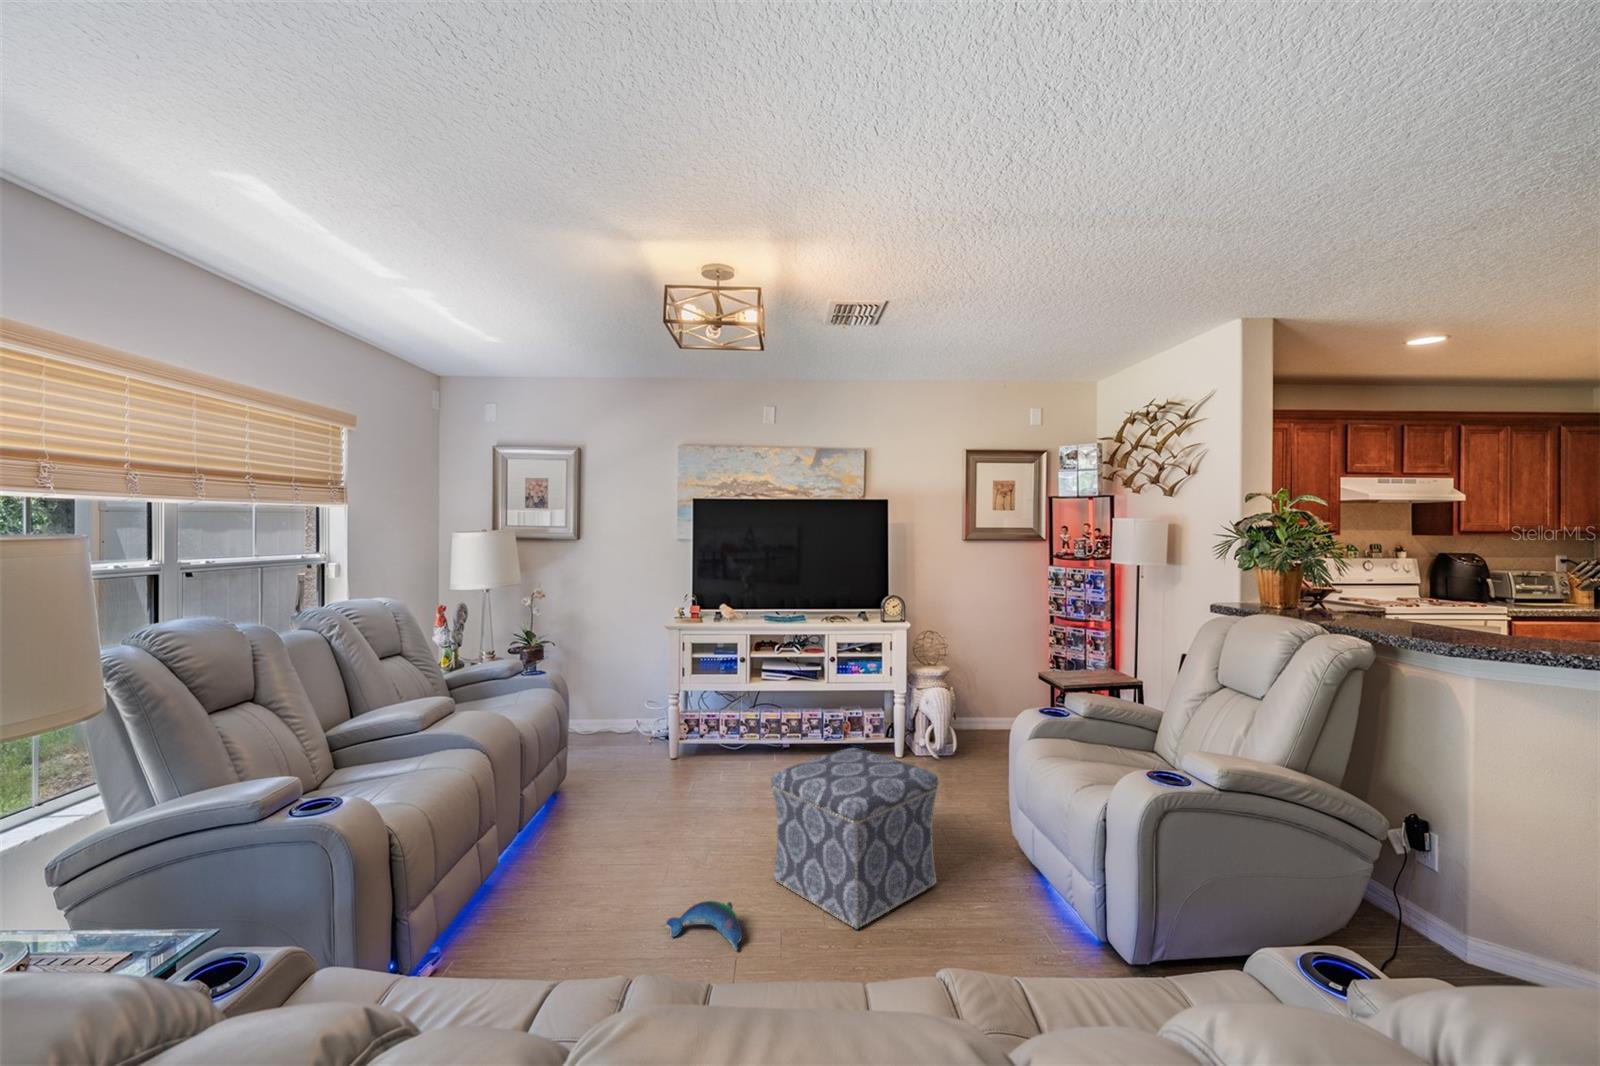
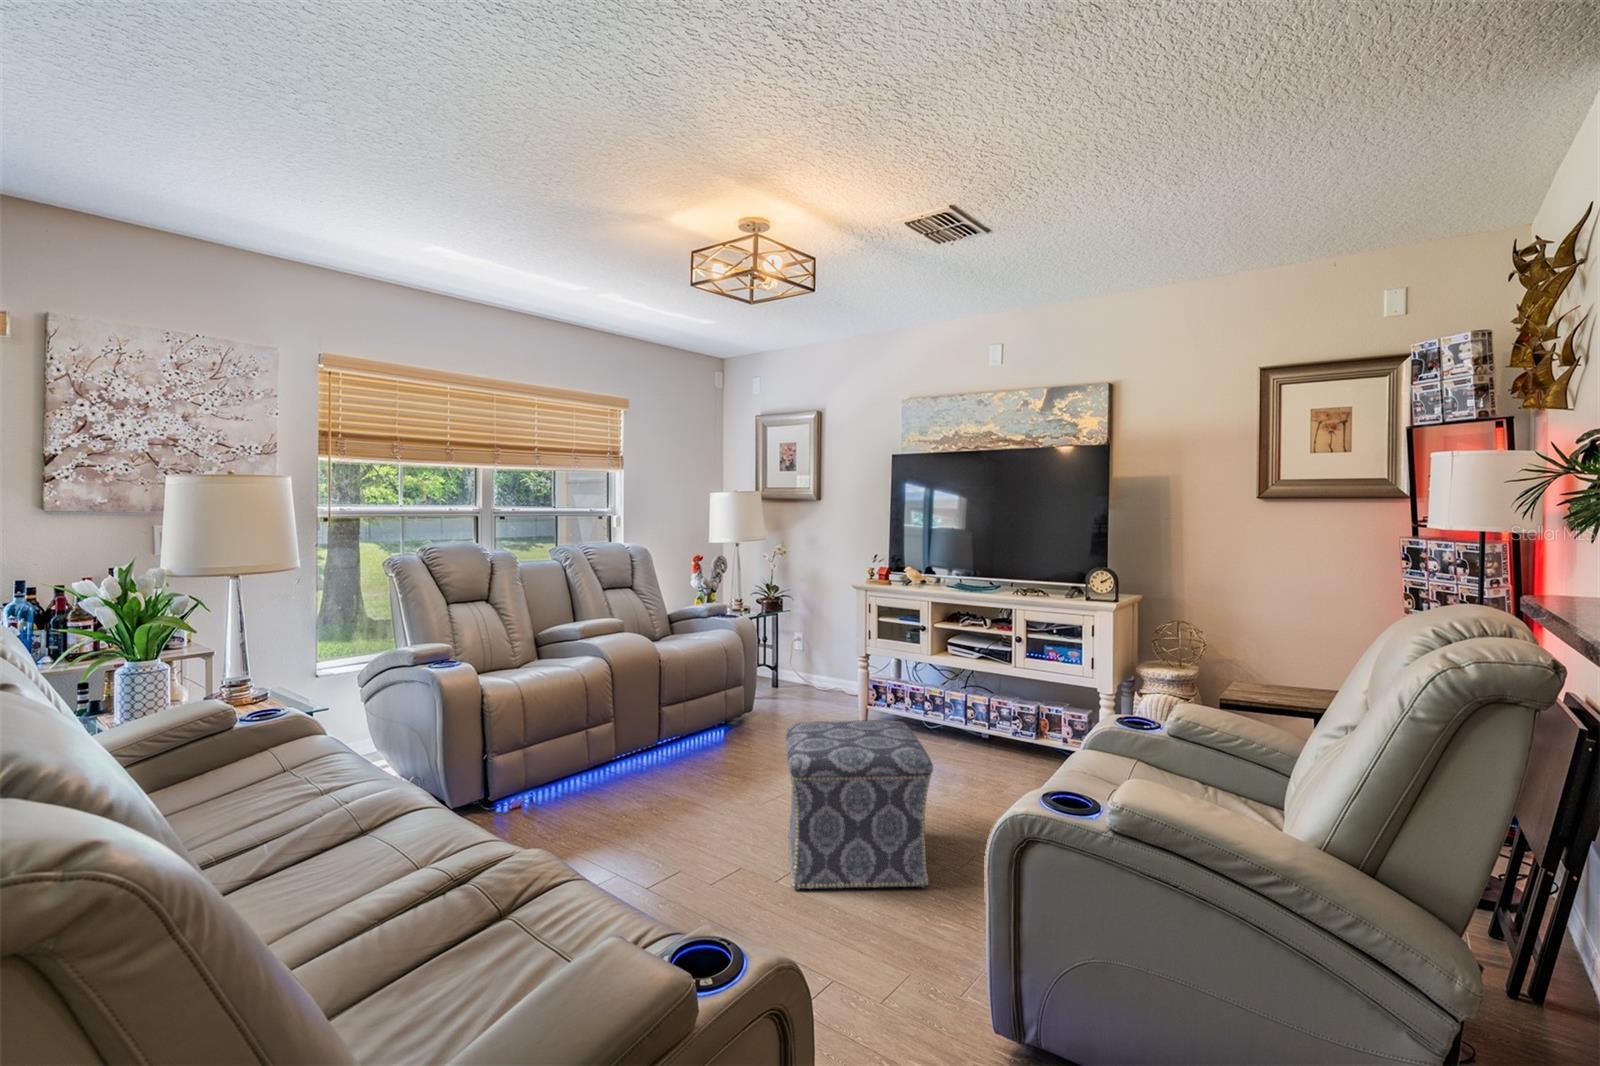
plush toy: present [666,901,742,950] -> none [659,819,711,864]

